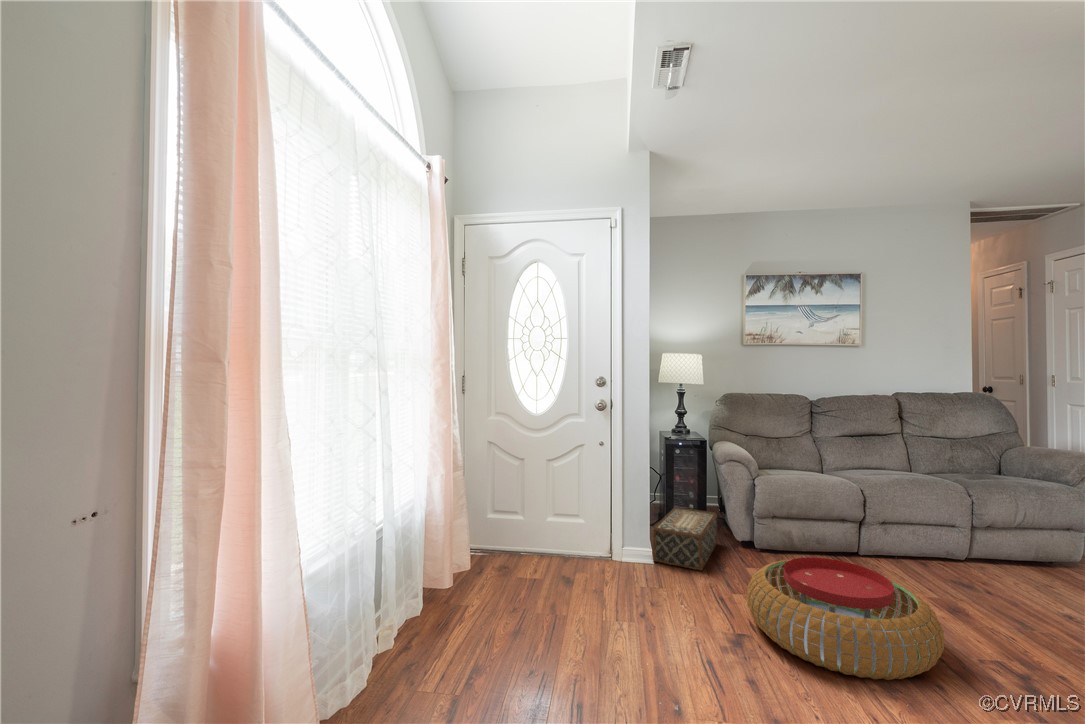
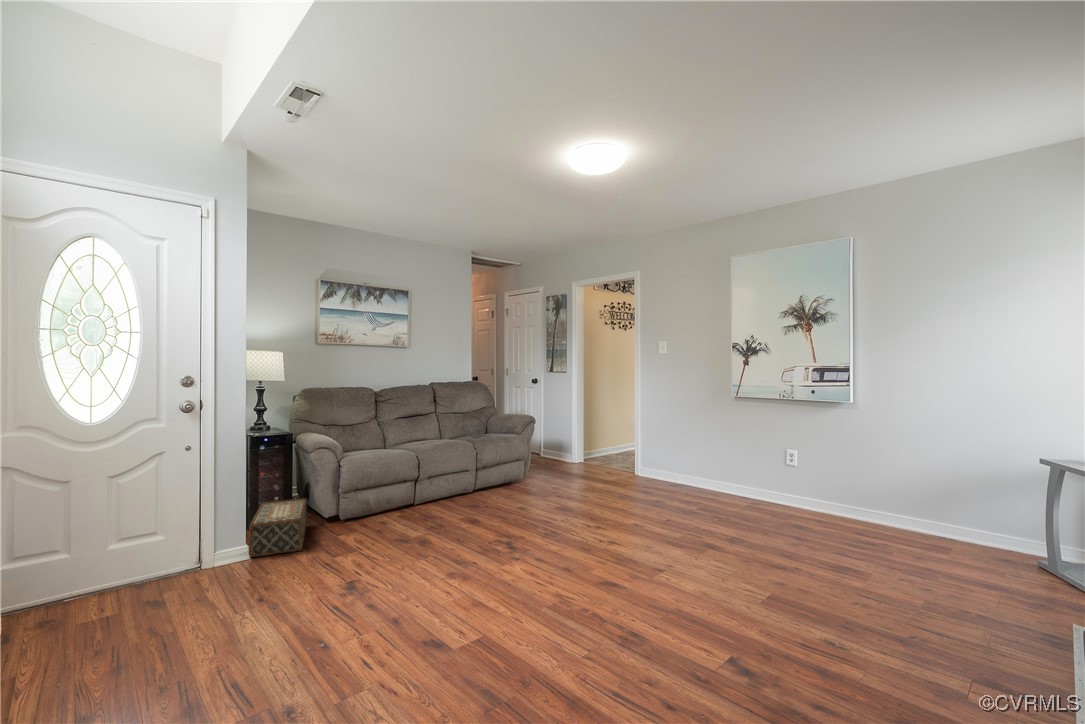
pouf: present [747,557,944,680] -> none [352,506,474,579]

